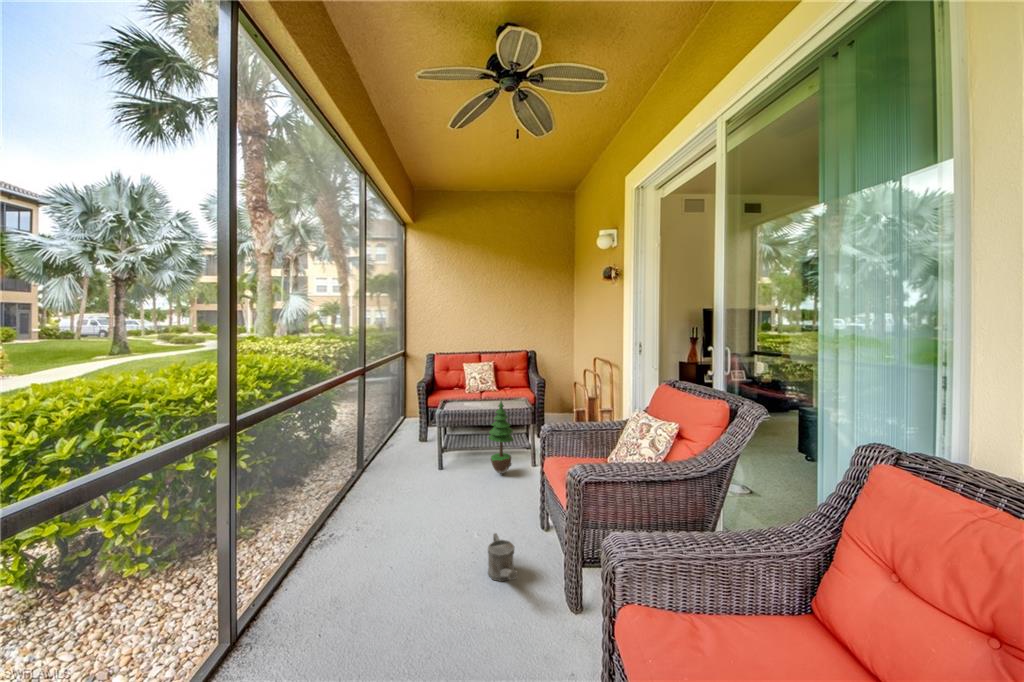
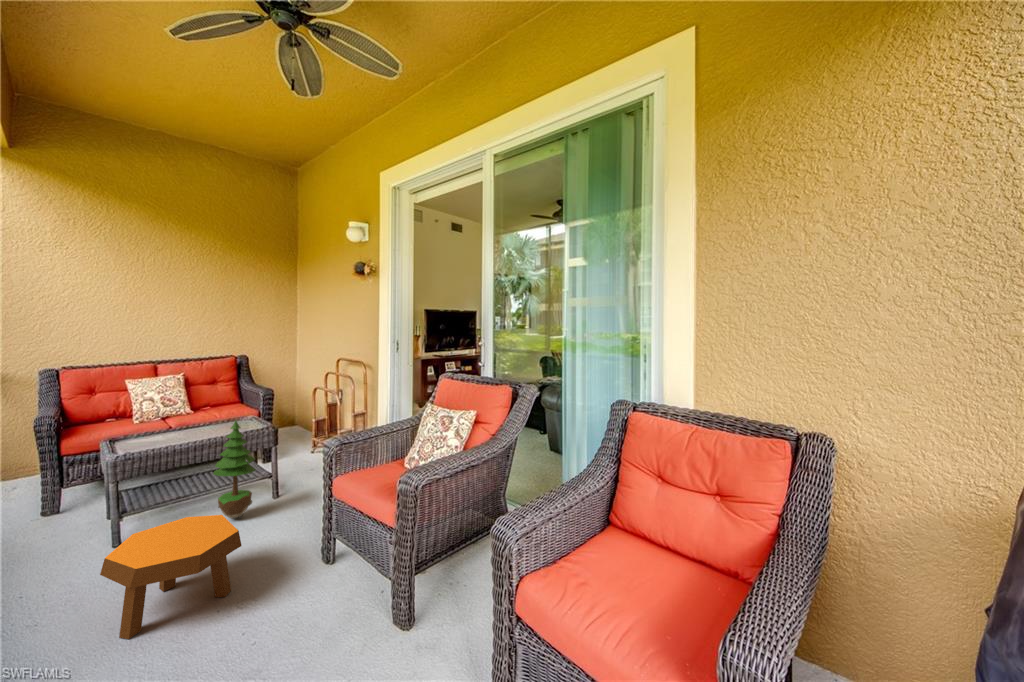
footstool: none [411,464,480,533] -> present [100,515,241,639]
watering can: present [488,533,518,582] -> none [281,582,343,639]

